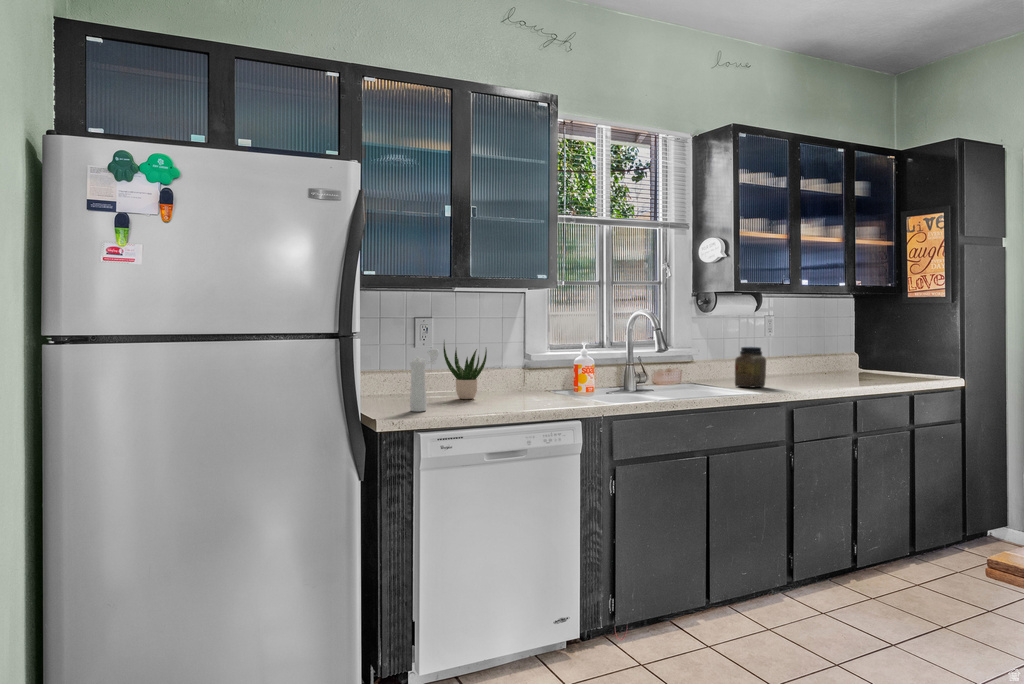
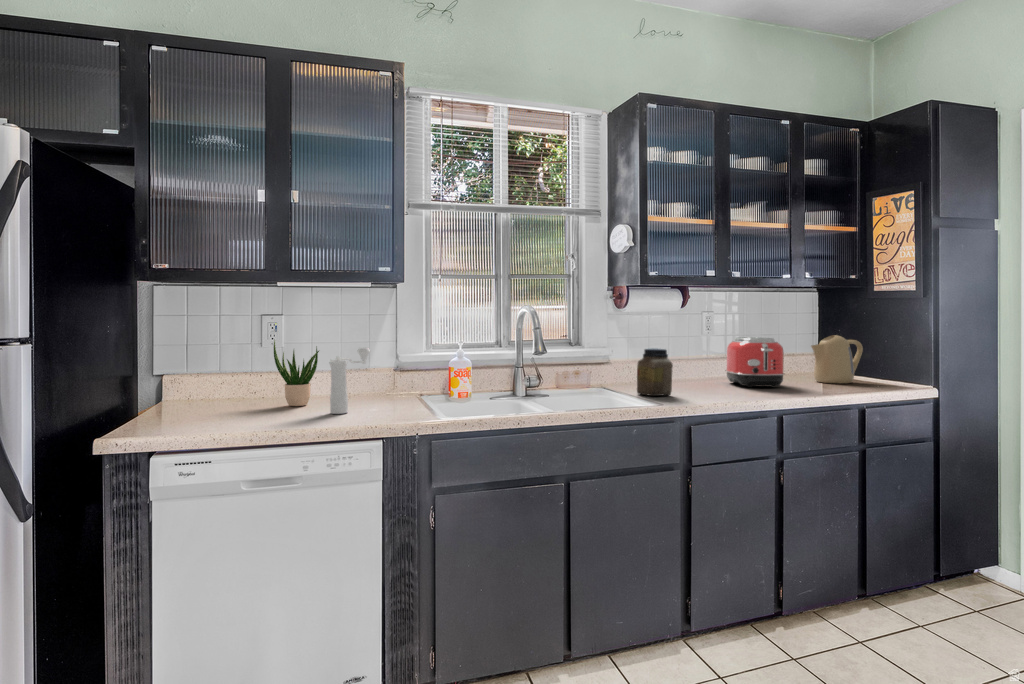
kettle: none [858,335,900,377] -> present [811,335,863,384]
toaster: none [789,337,845,381] -> present [726,337,784,388]
pepper mill: present [410,349,439,412] -> present [329,348,370,414]

